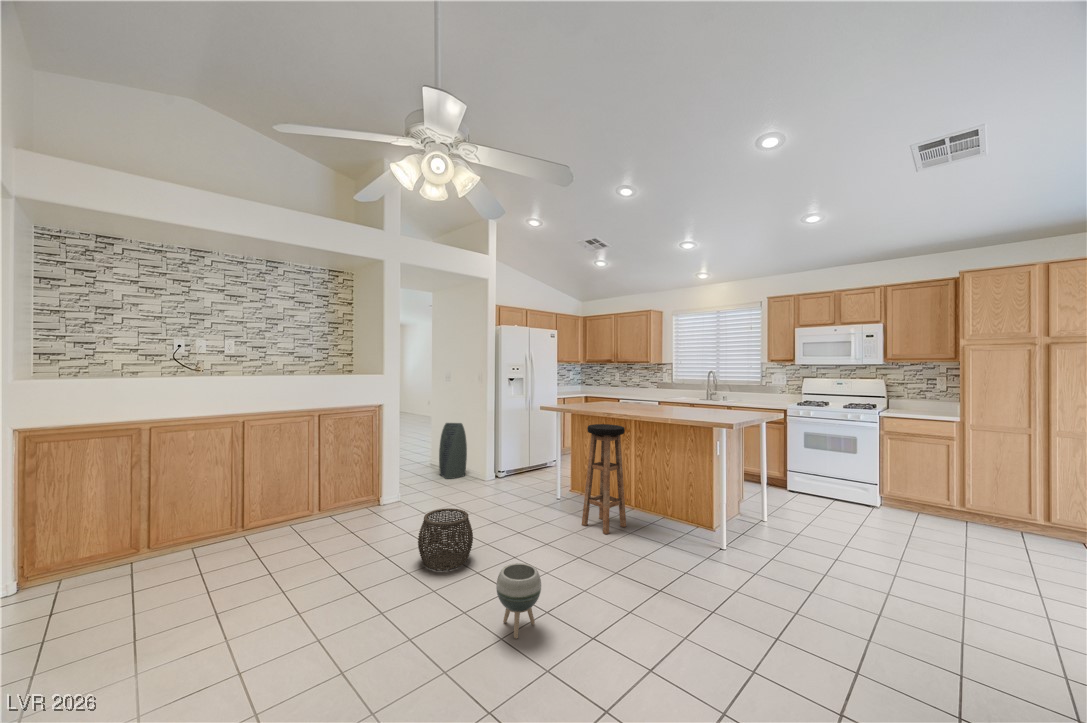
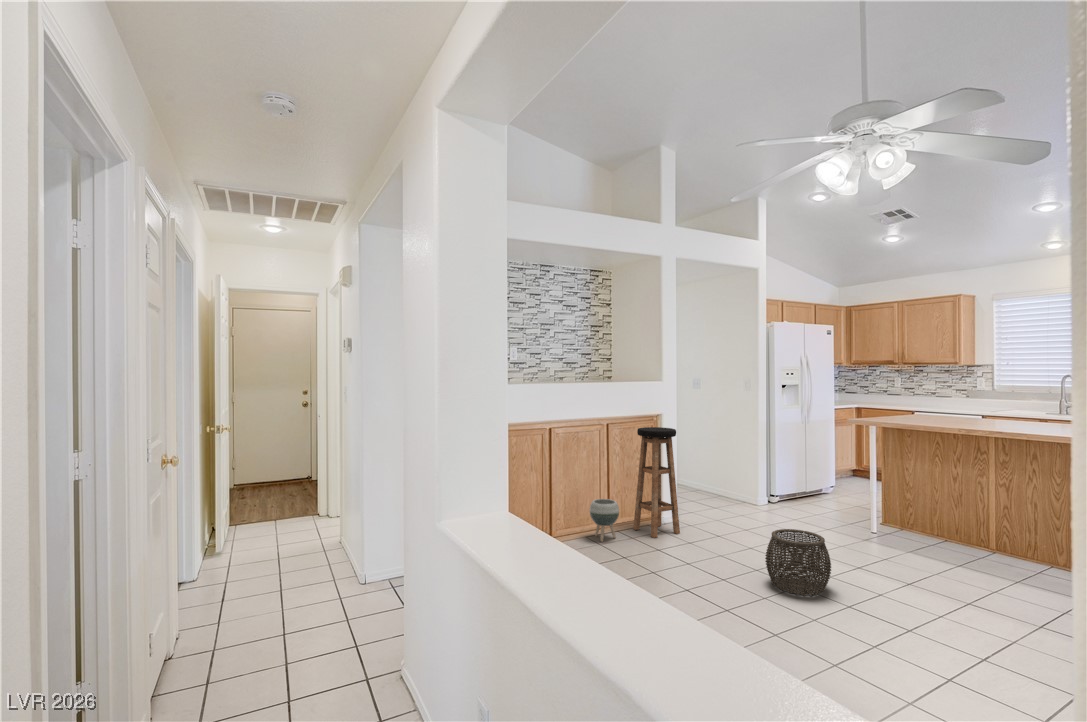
air purifier: present [439,423,467,479] -> none [698,437,731,503]
bar stool: present [582,424,626,534] -> present [633,427,680,538]
planter: present [496,563,541,639] -> present [590,499,619,542]

